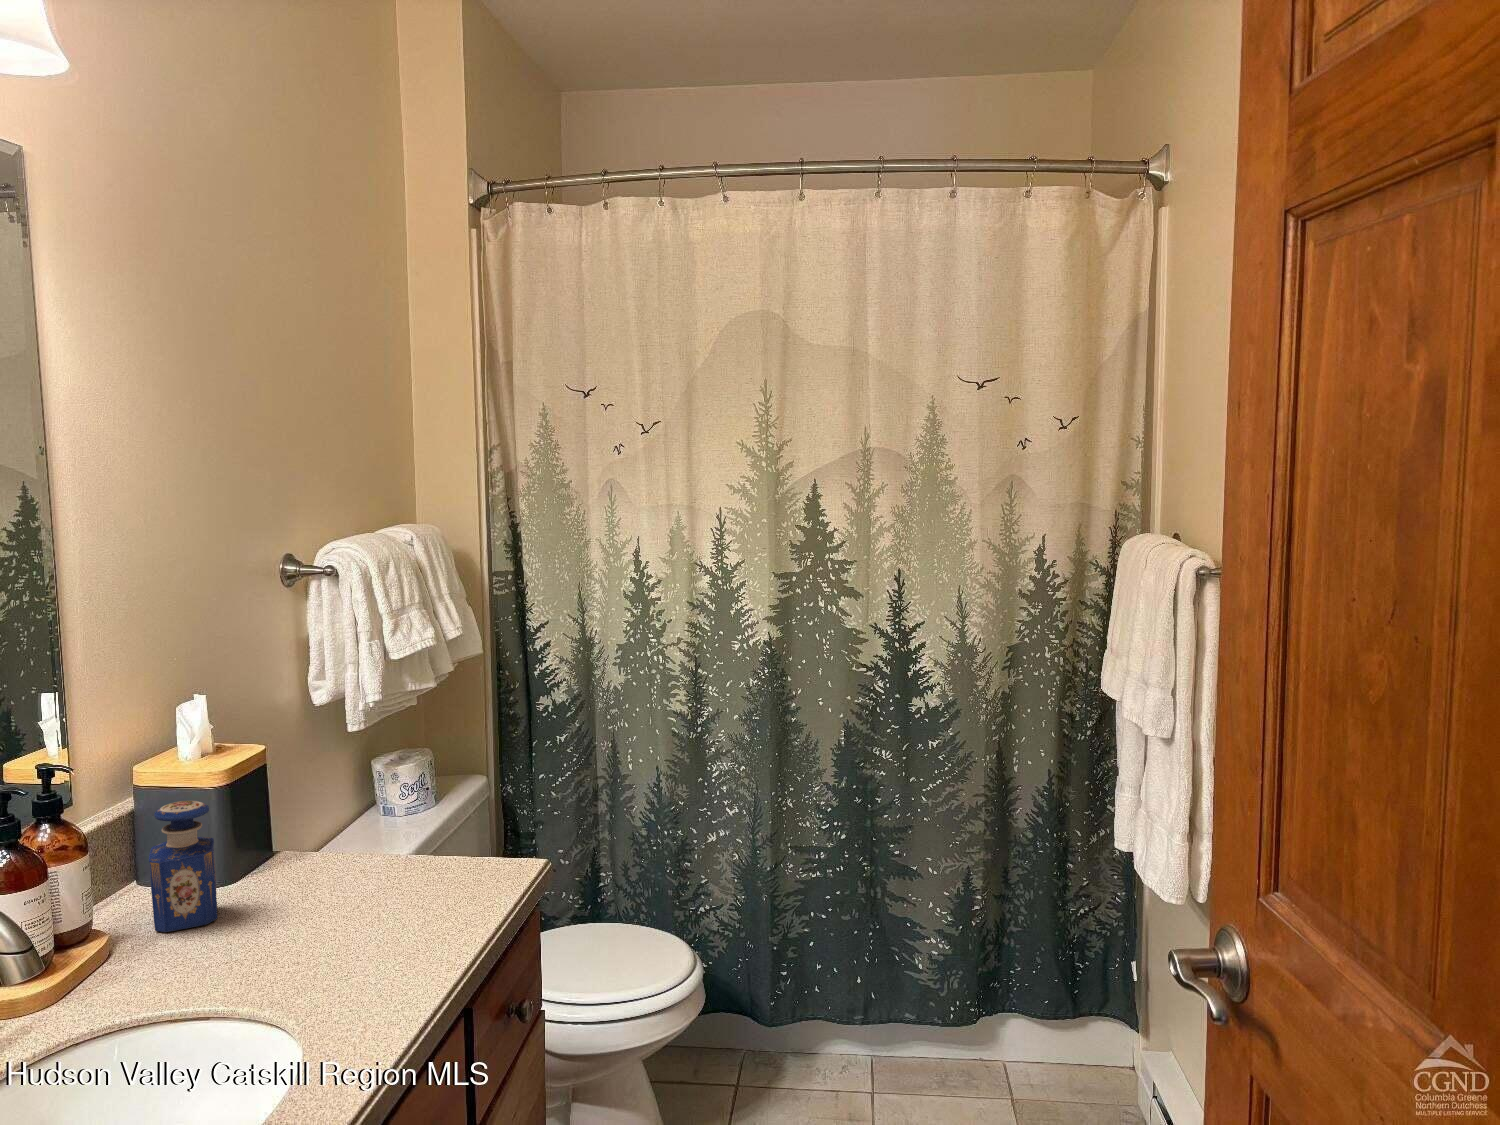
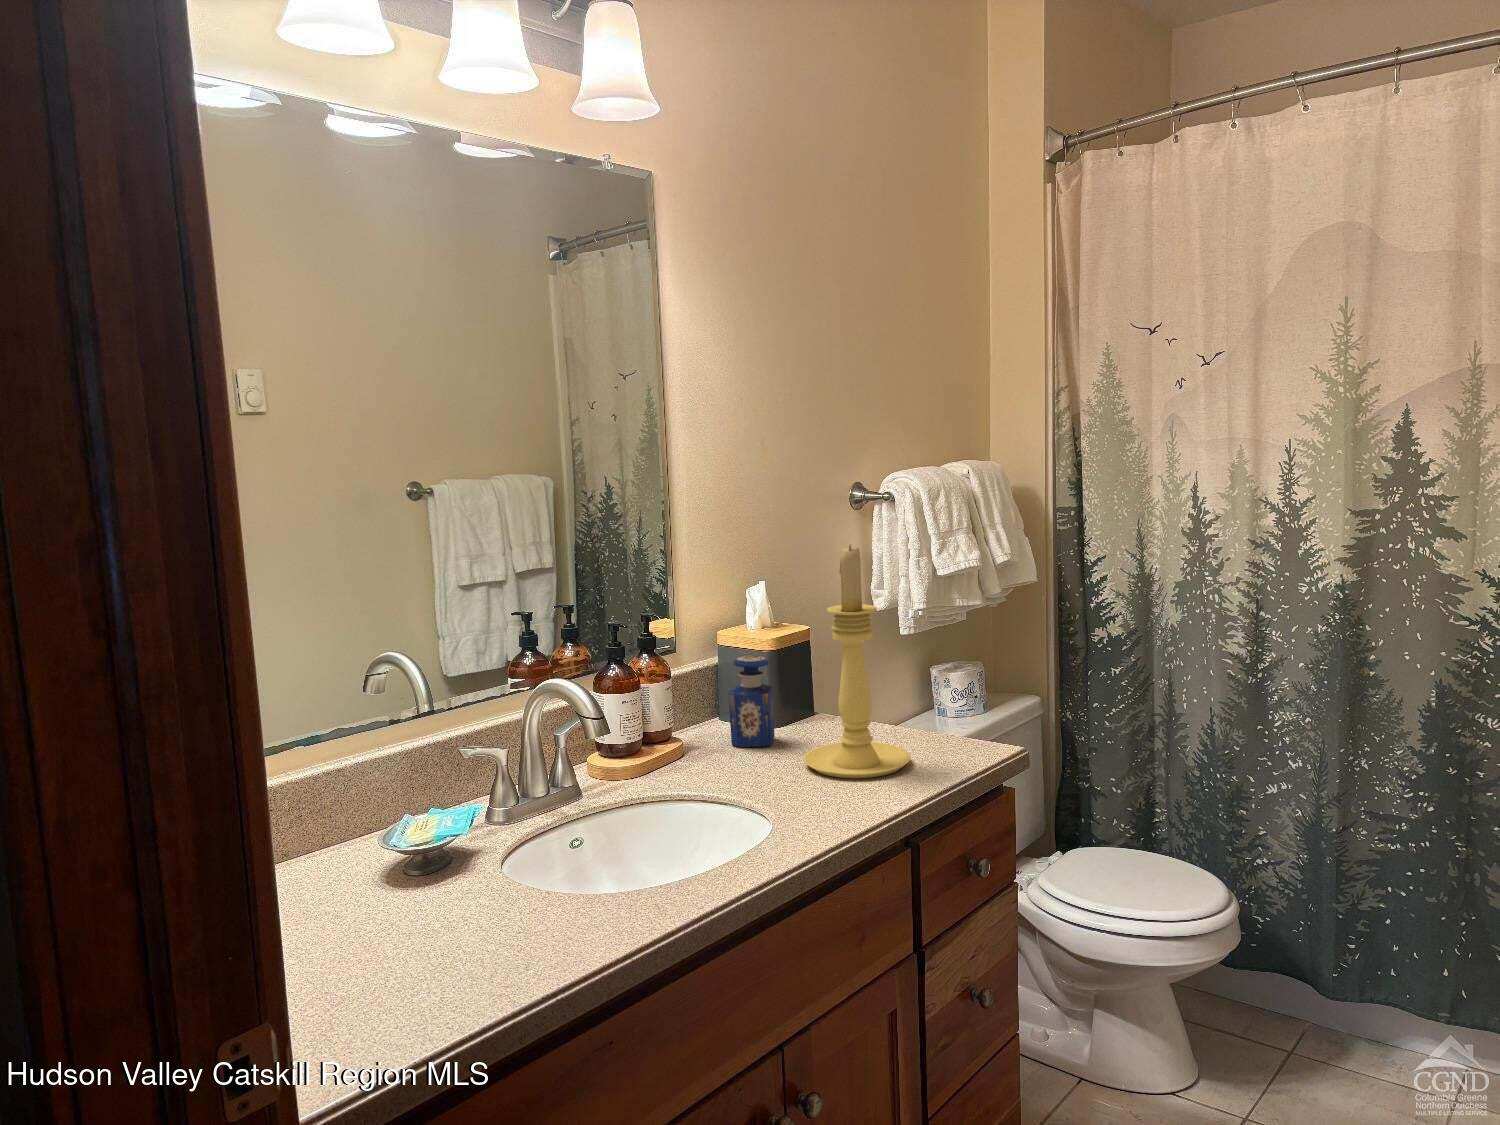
candle holder: none [280,648,426,954] -> present [804,545,911,778]

